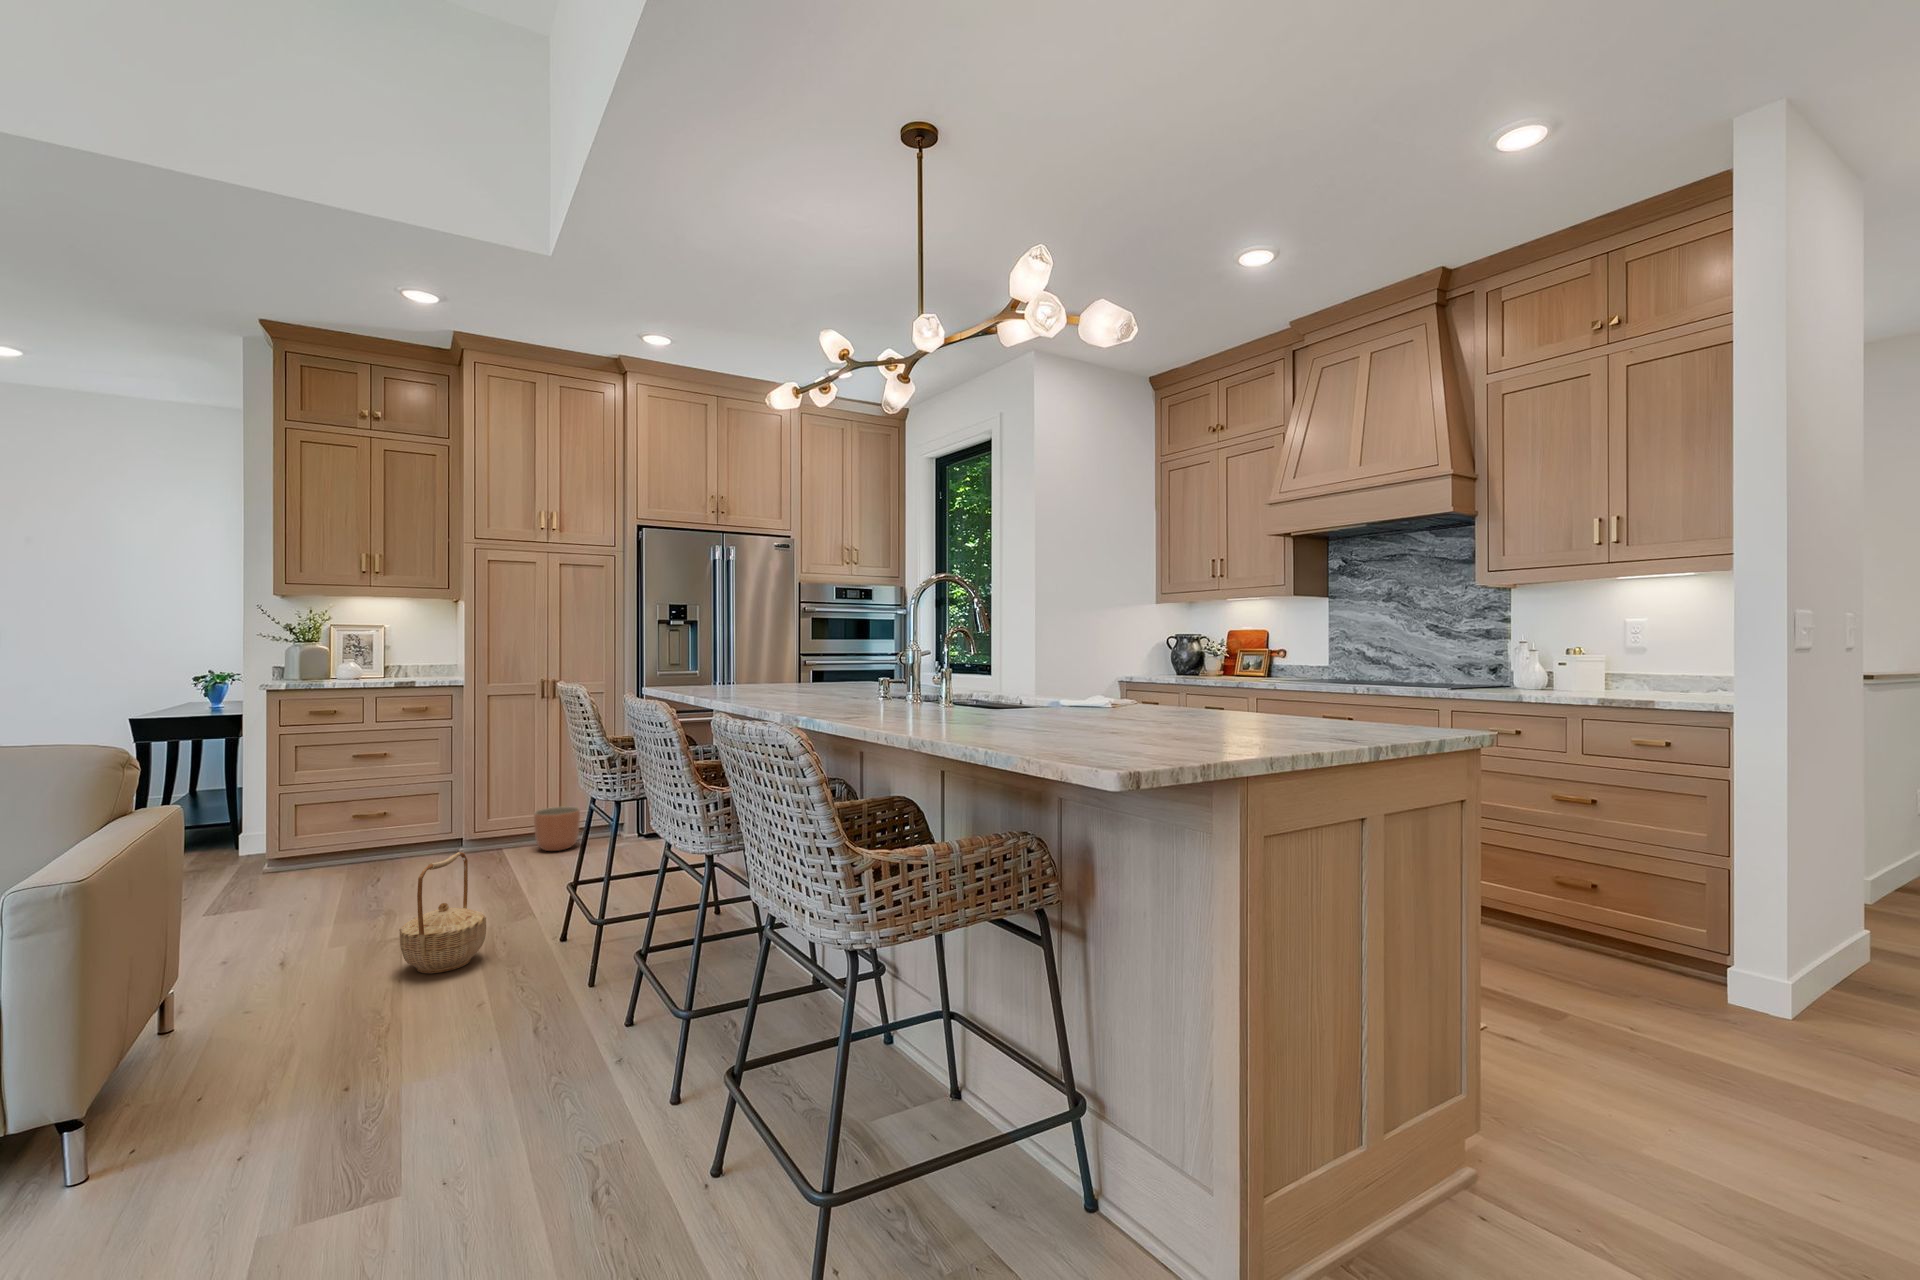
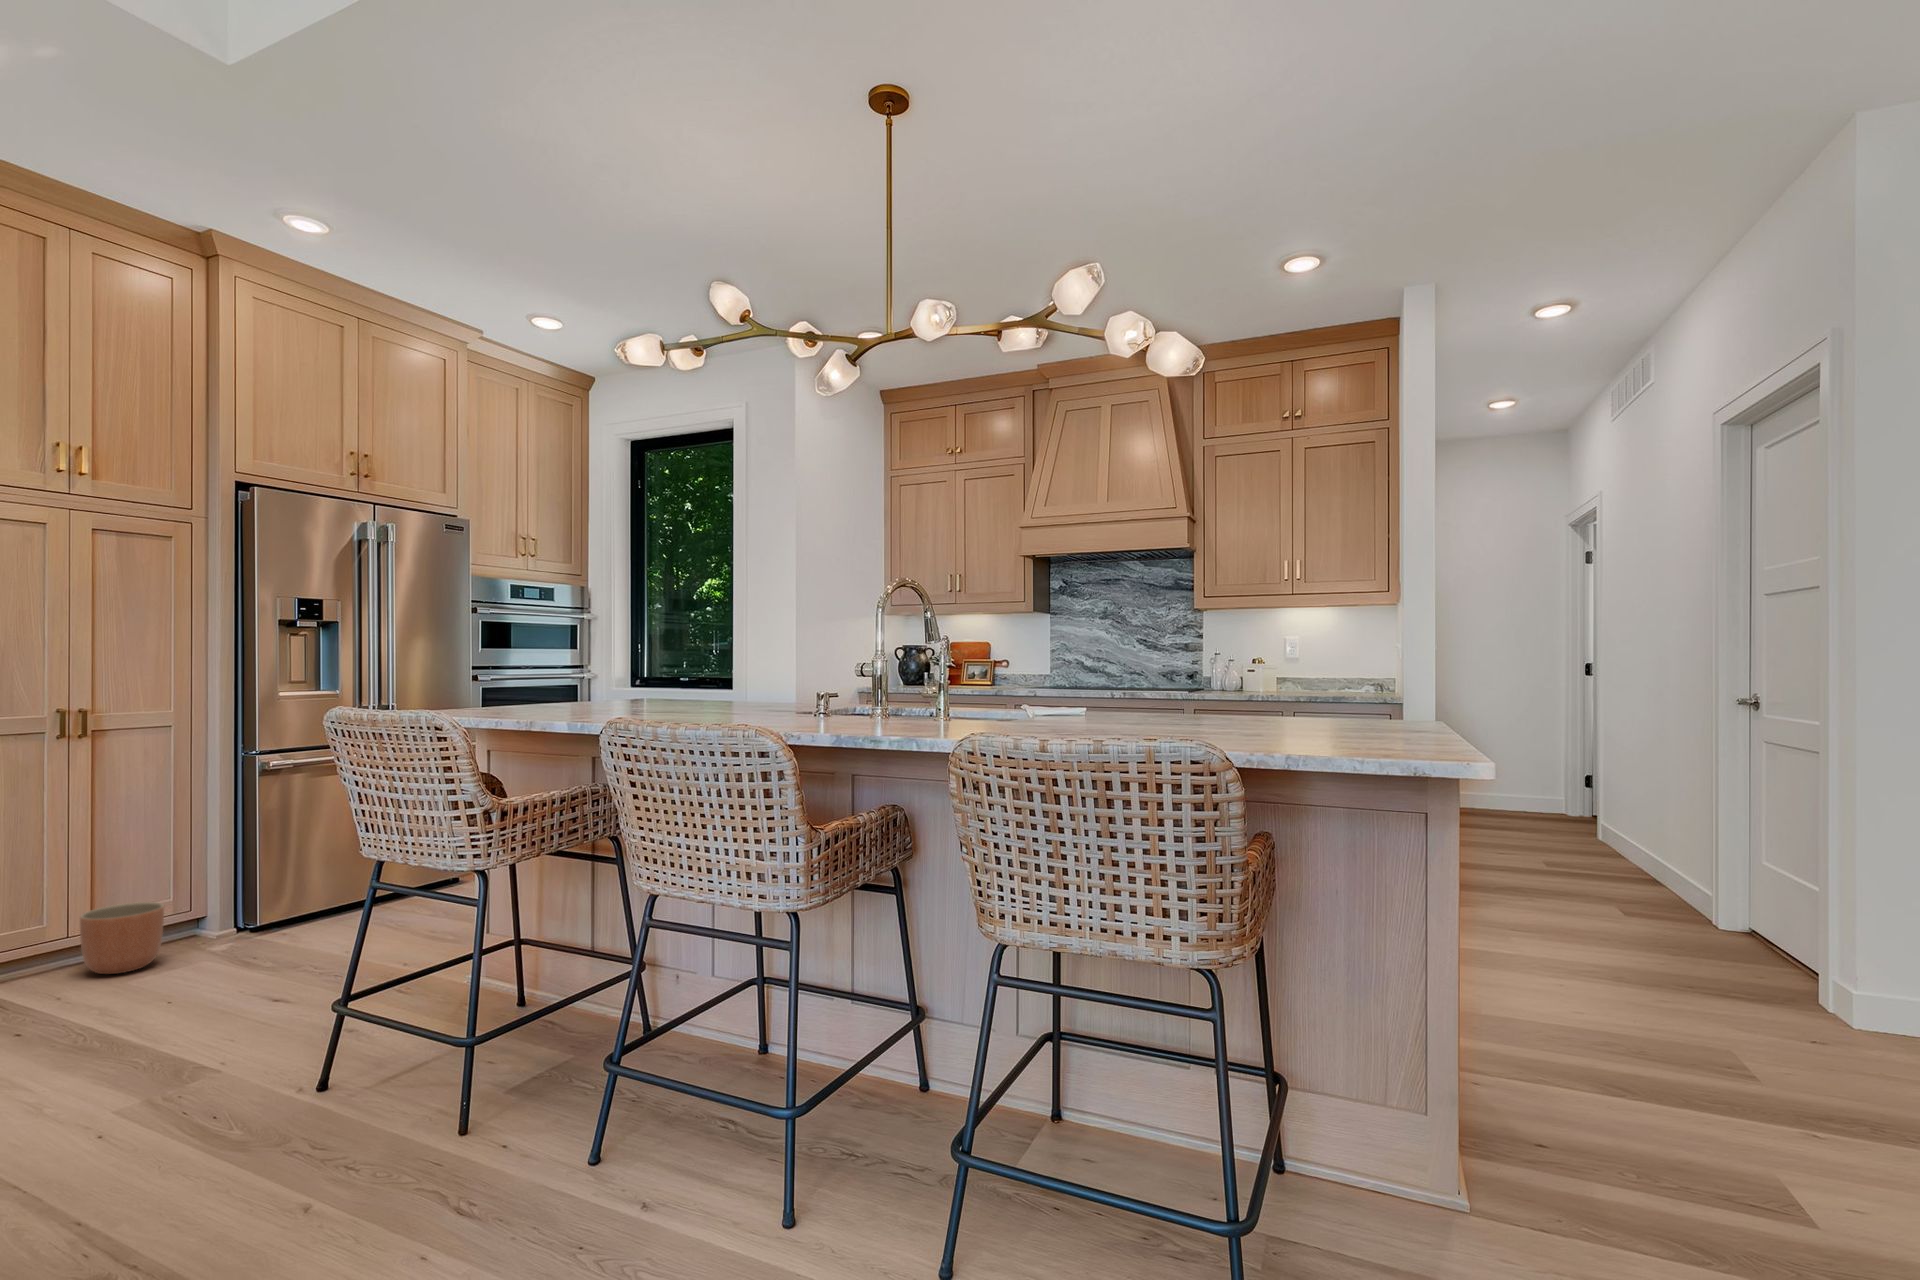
basket: present [399,852,486,973] -> none [145,960,284,1145]

